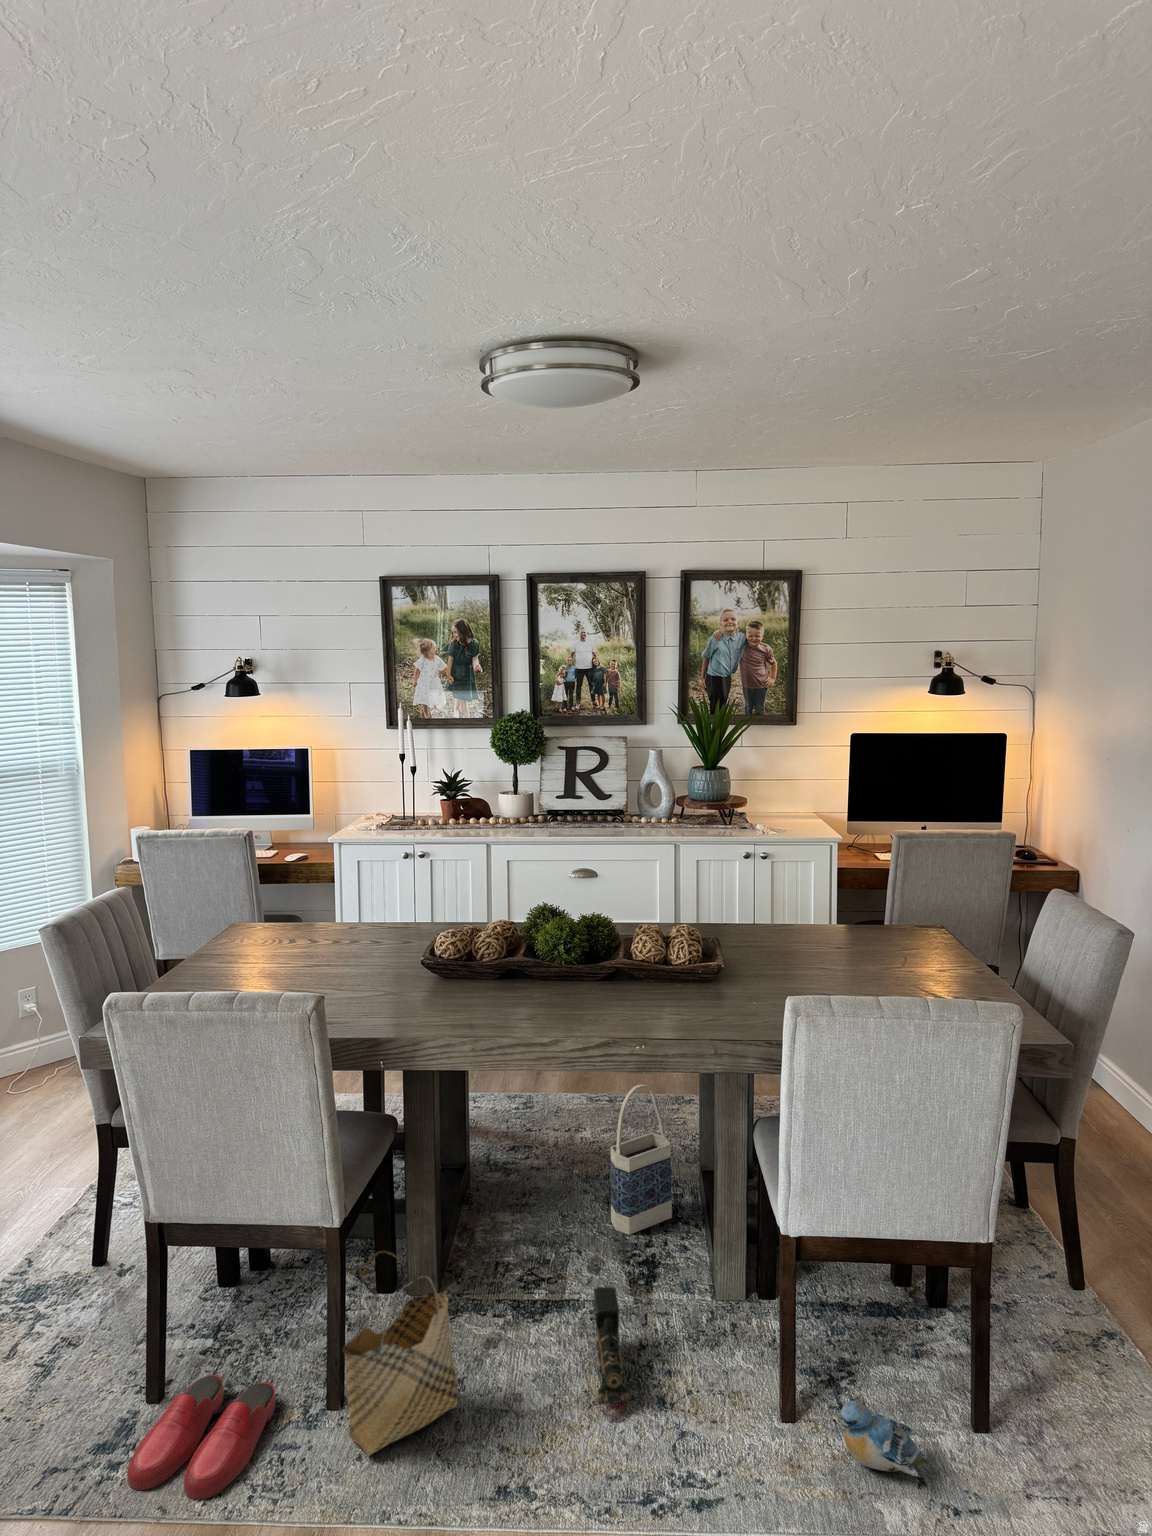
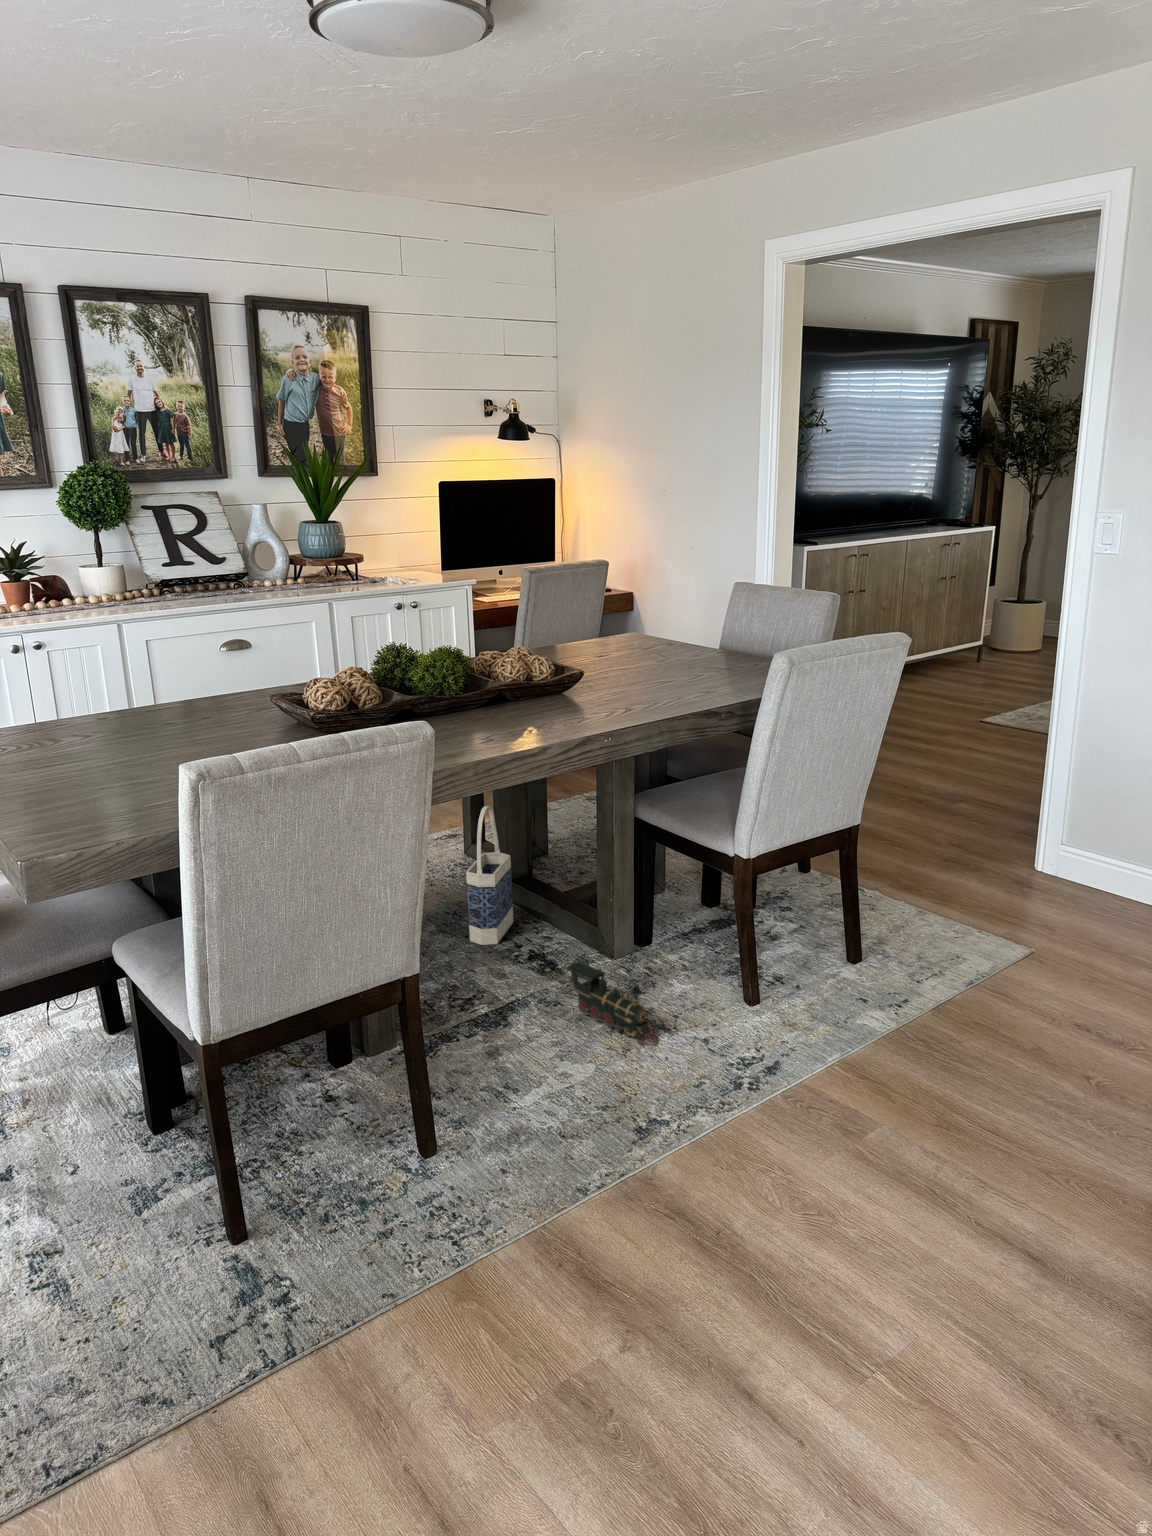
woven basket: present [343,1251,458,1456] -> none [464,972,541,1147]
slippers: present [127,1375,275,1500] -> none [293,1148,431,1275]
plush toy: present [837,1401,928,1477] -> none [802,953,861,994]

